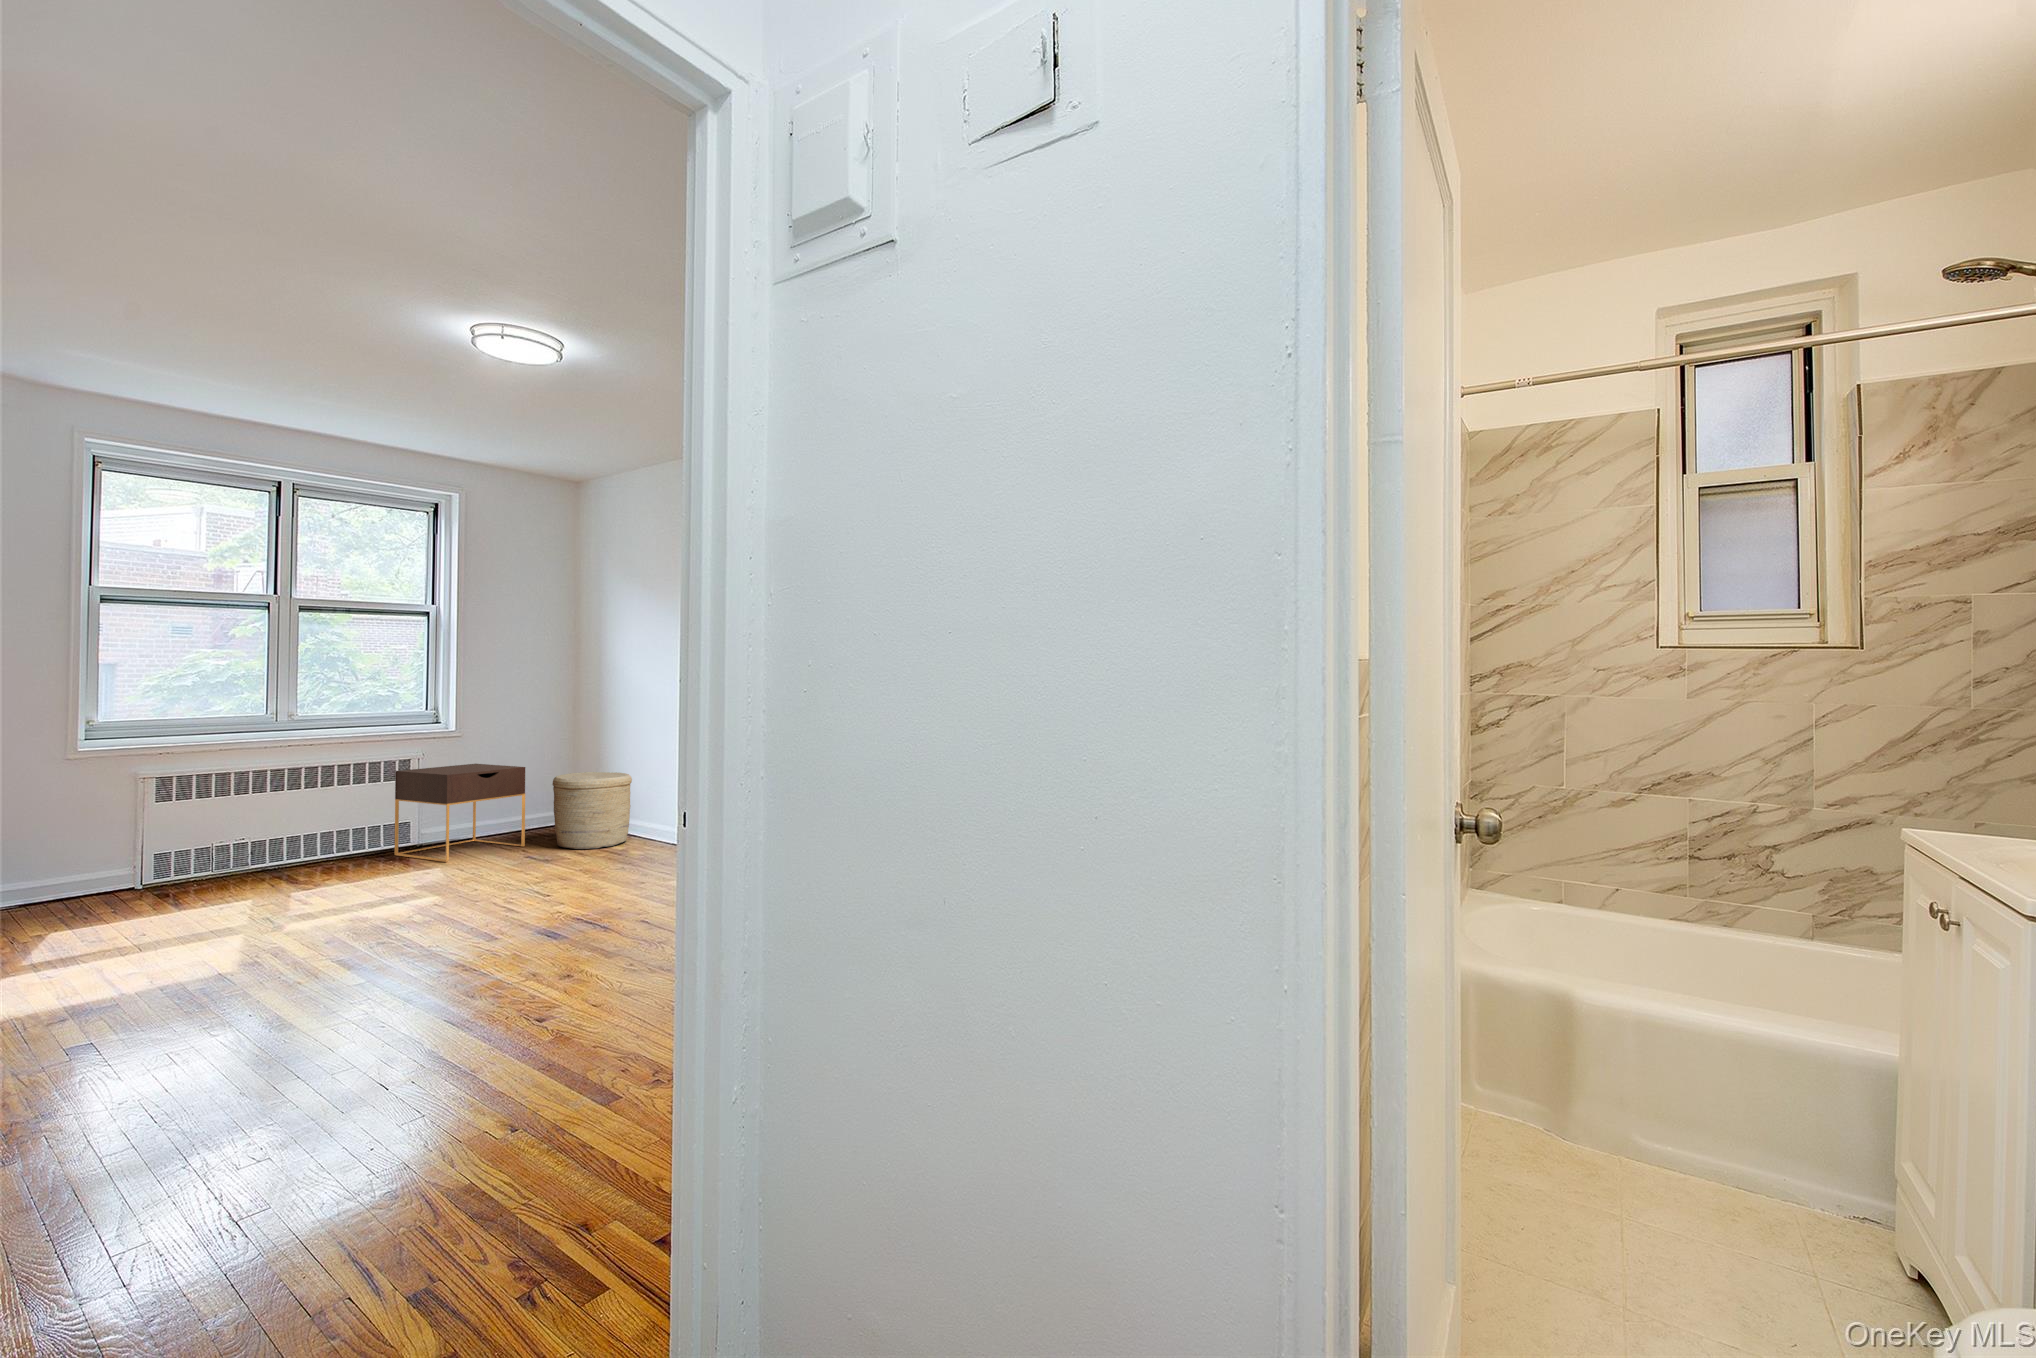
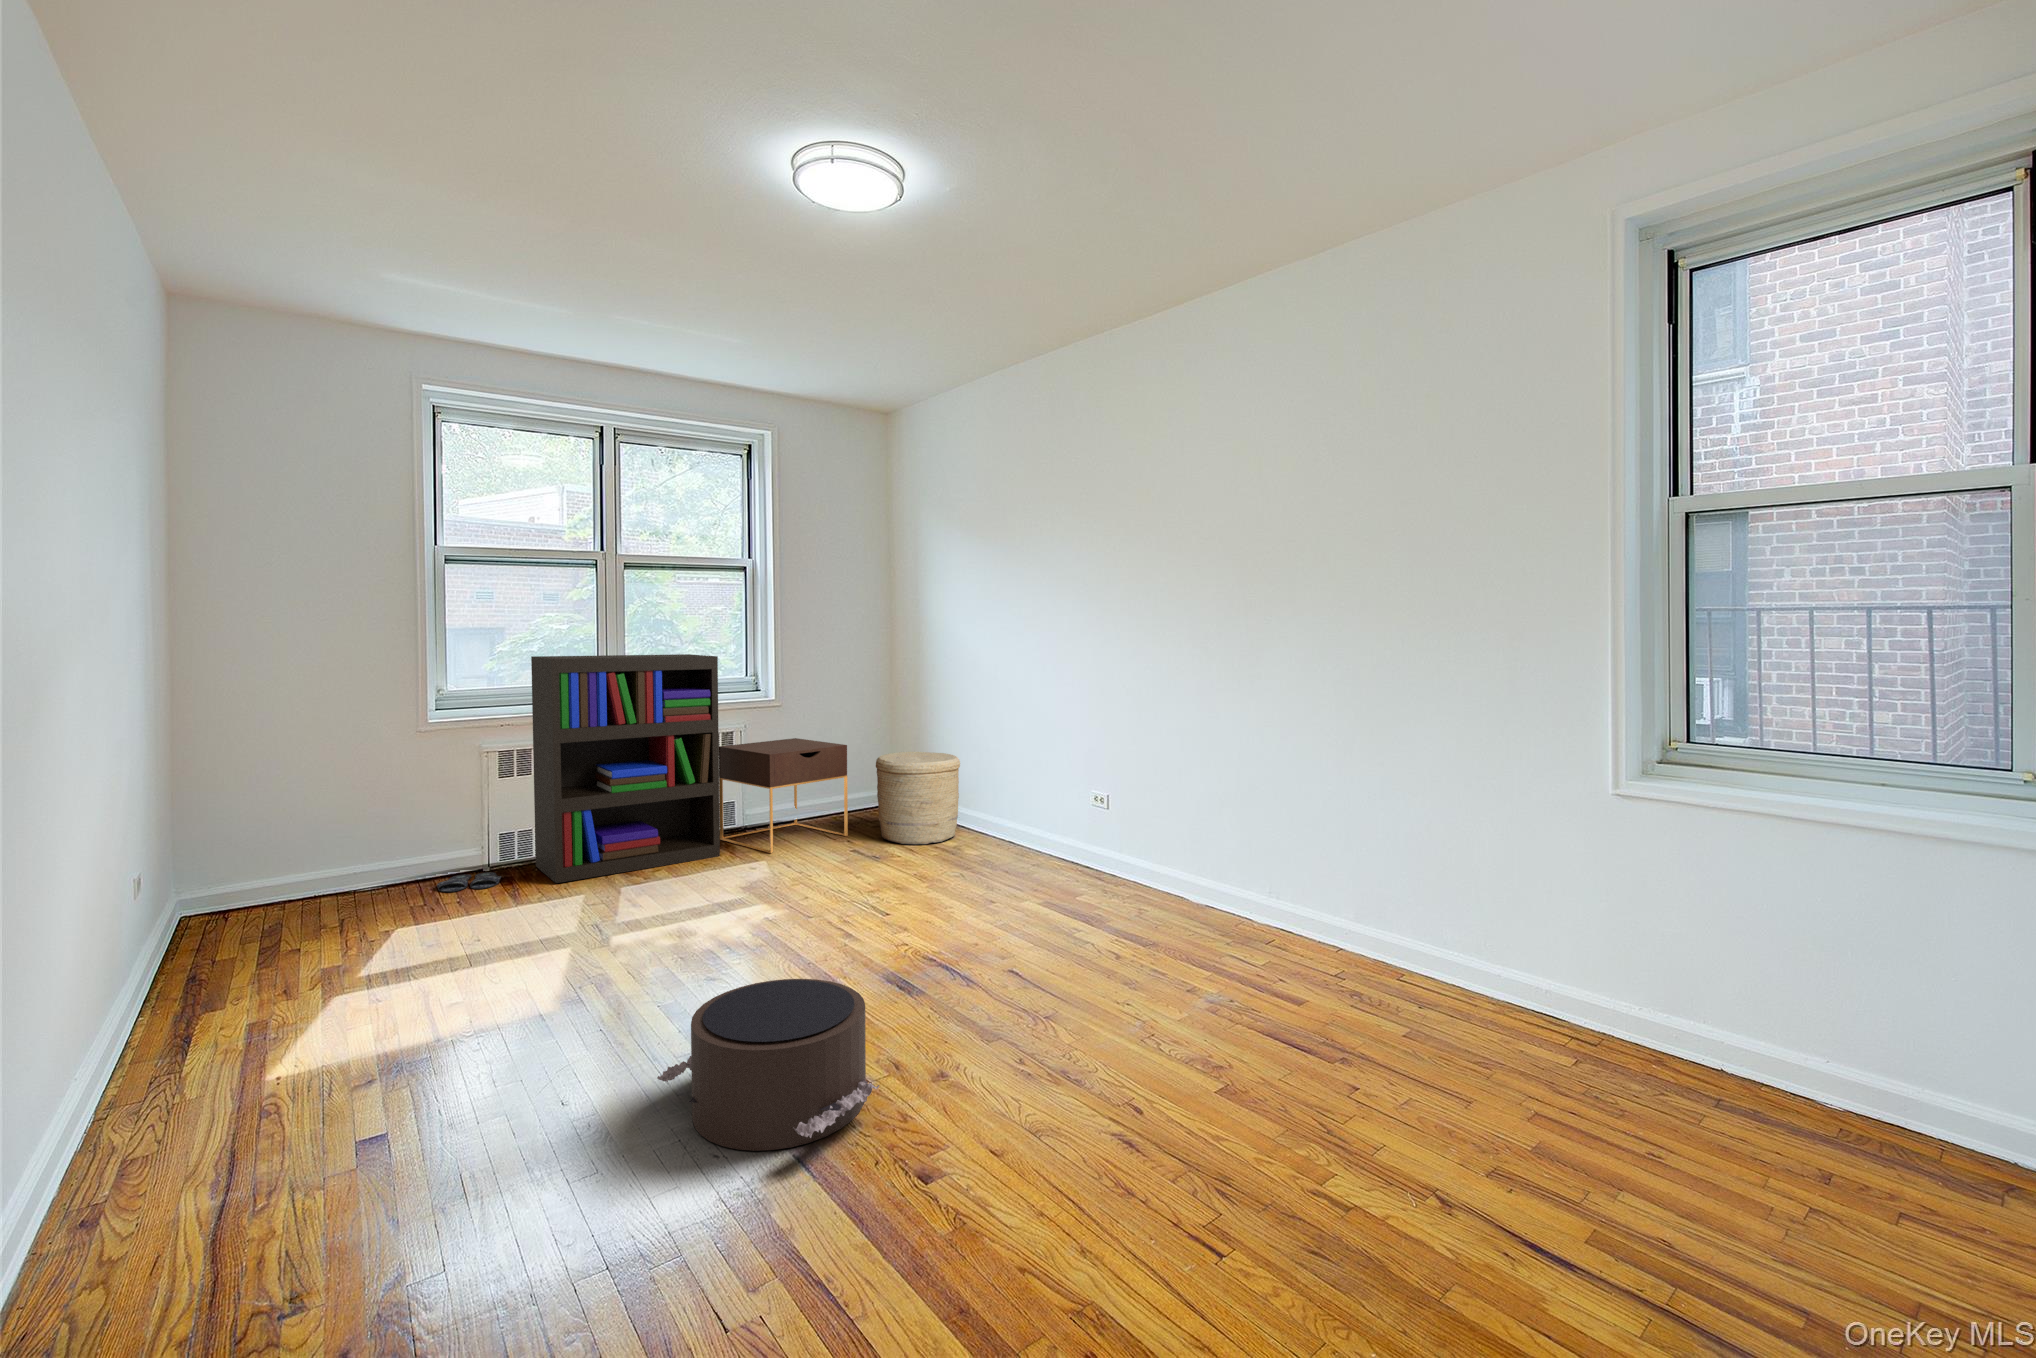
bookshelf: none [193,688,396,895] -> present [531,654,720,883]
slippers: none [81,892,156,909] -> present [437,872,501,892]
pouf: none [334,918,521,1027] -> present [657,979,879,1151]

